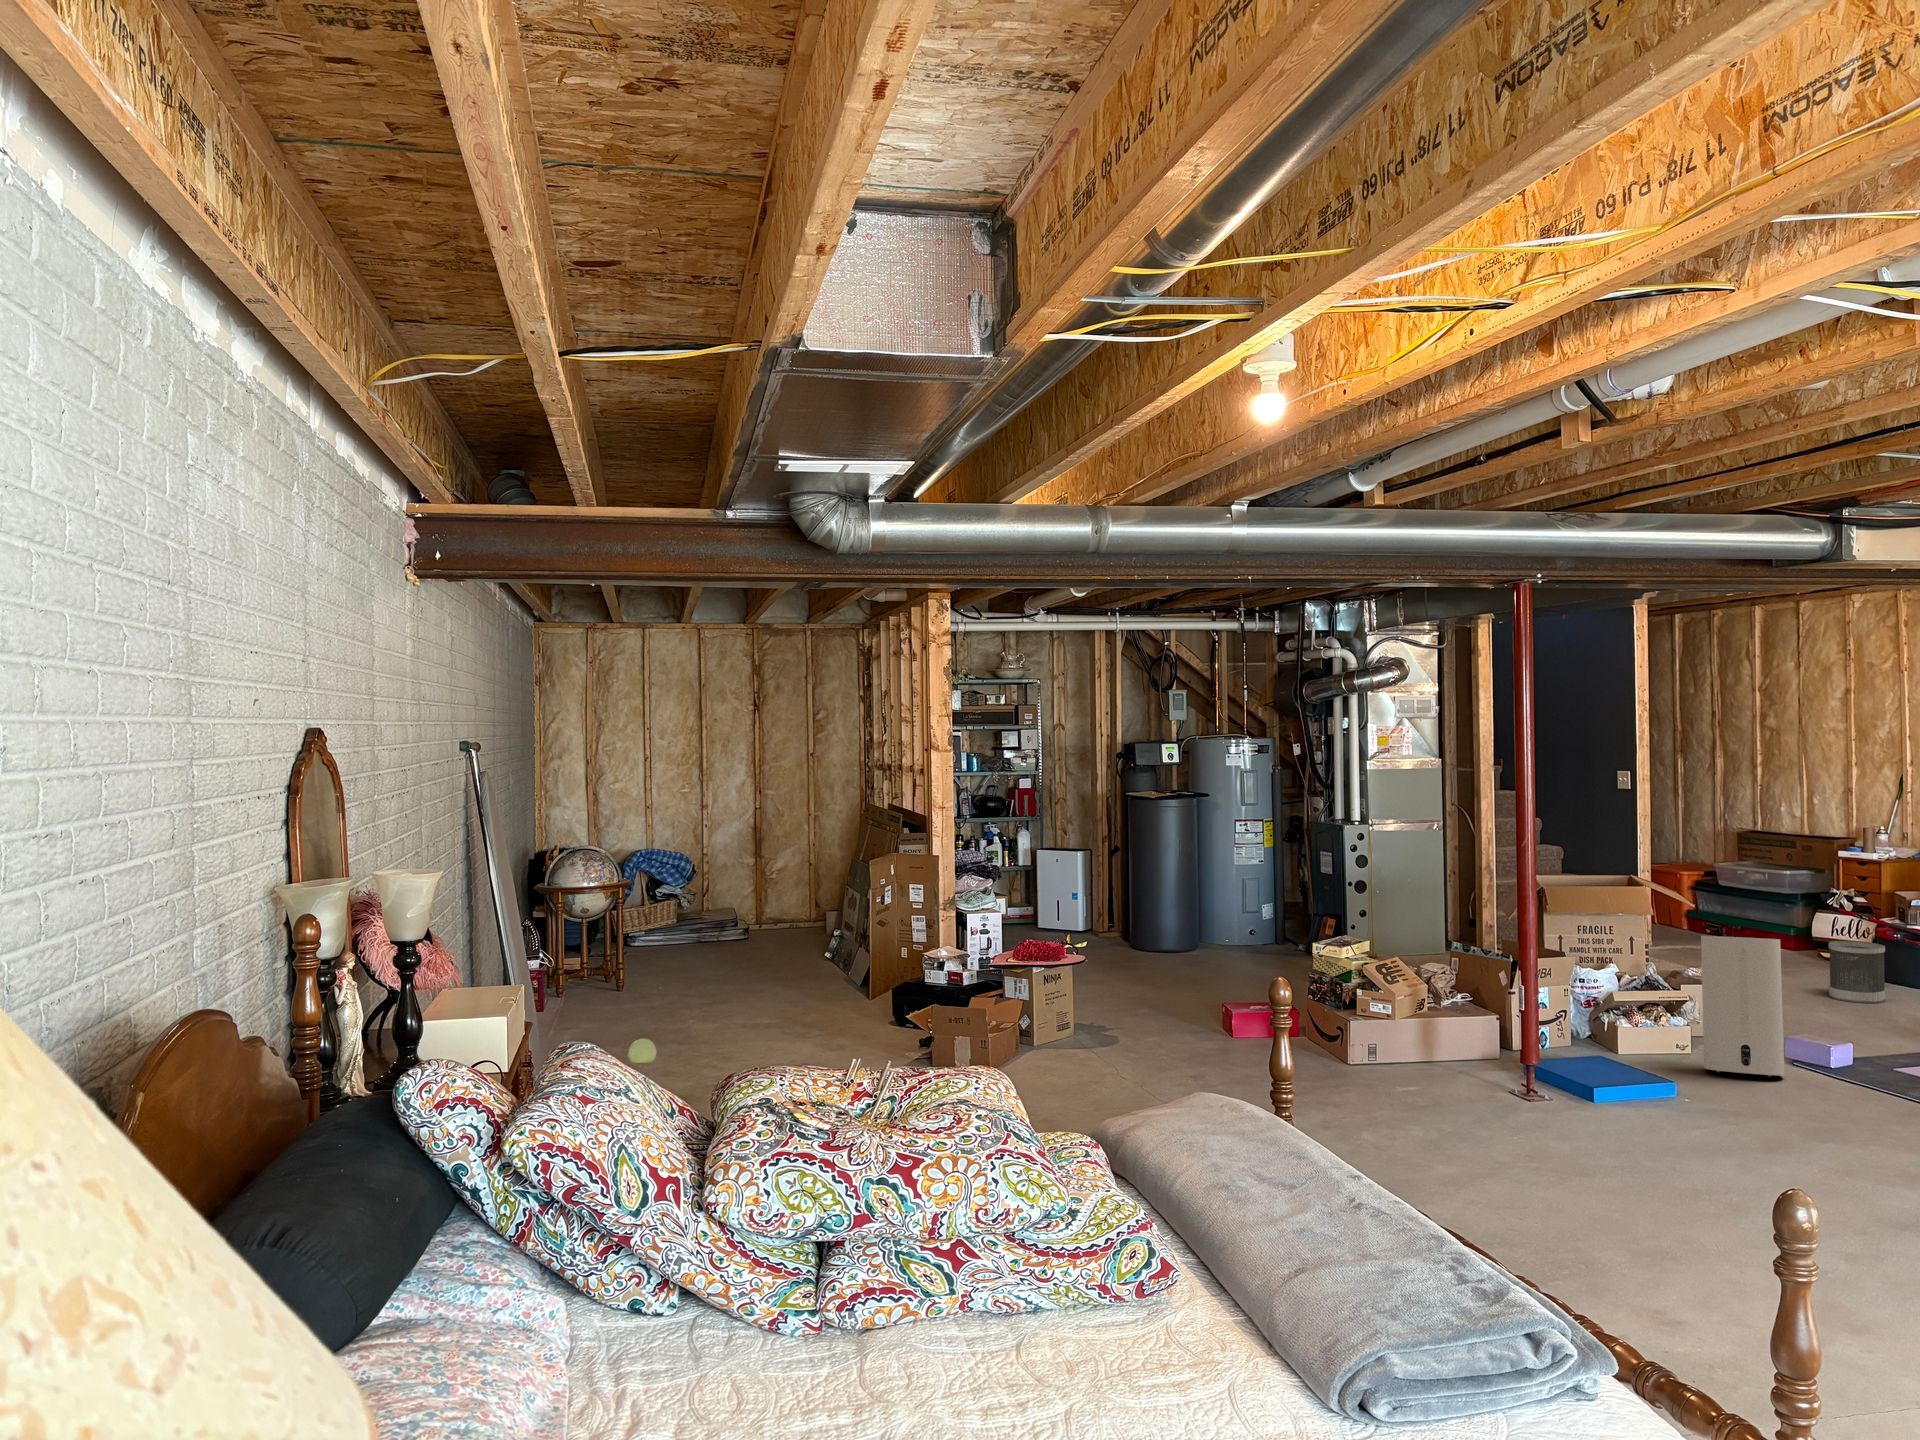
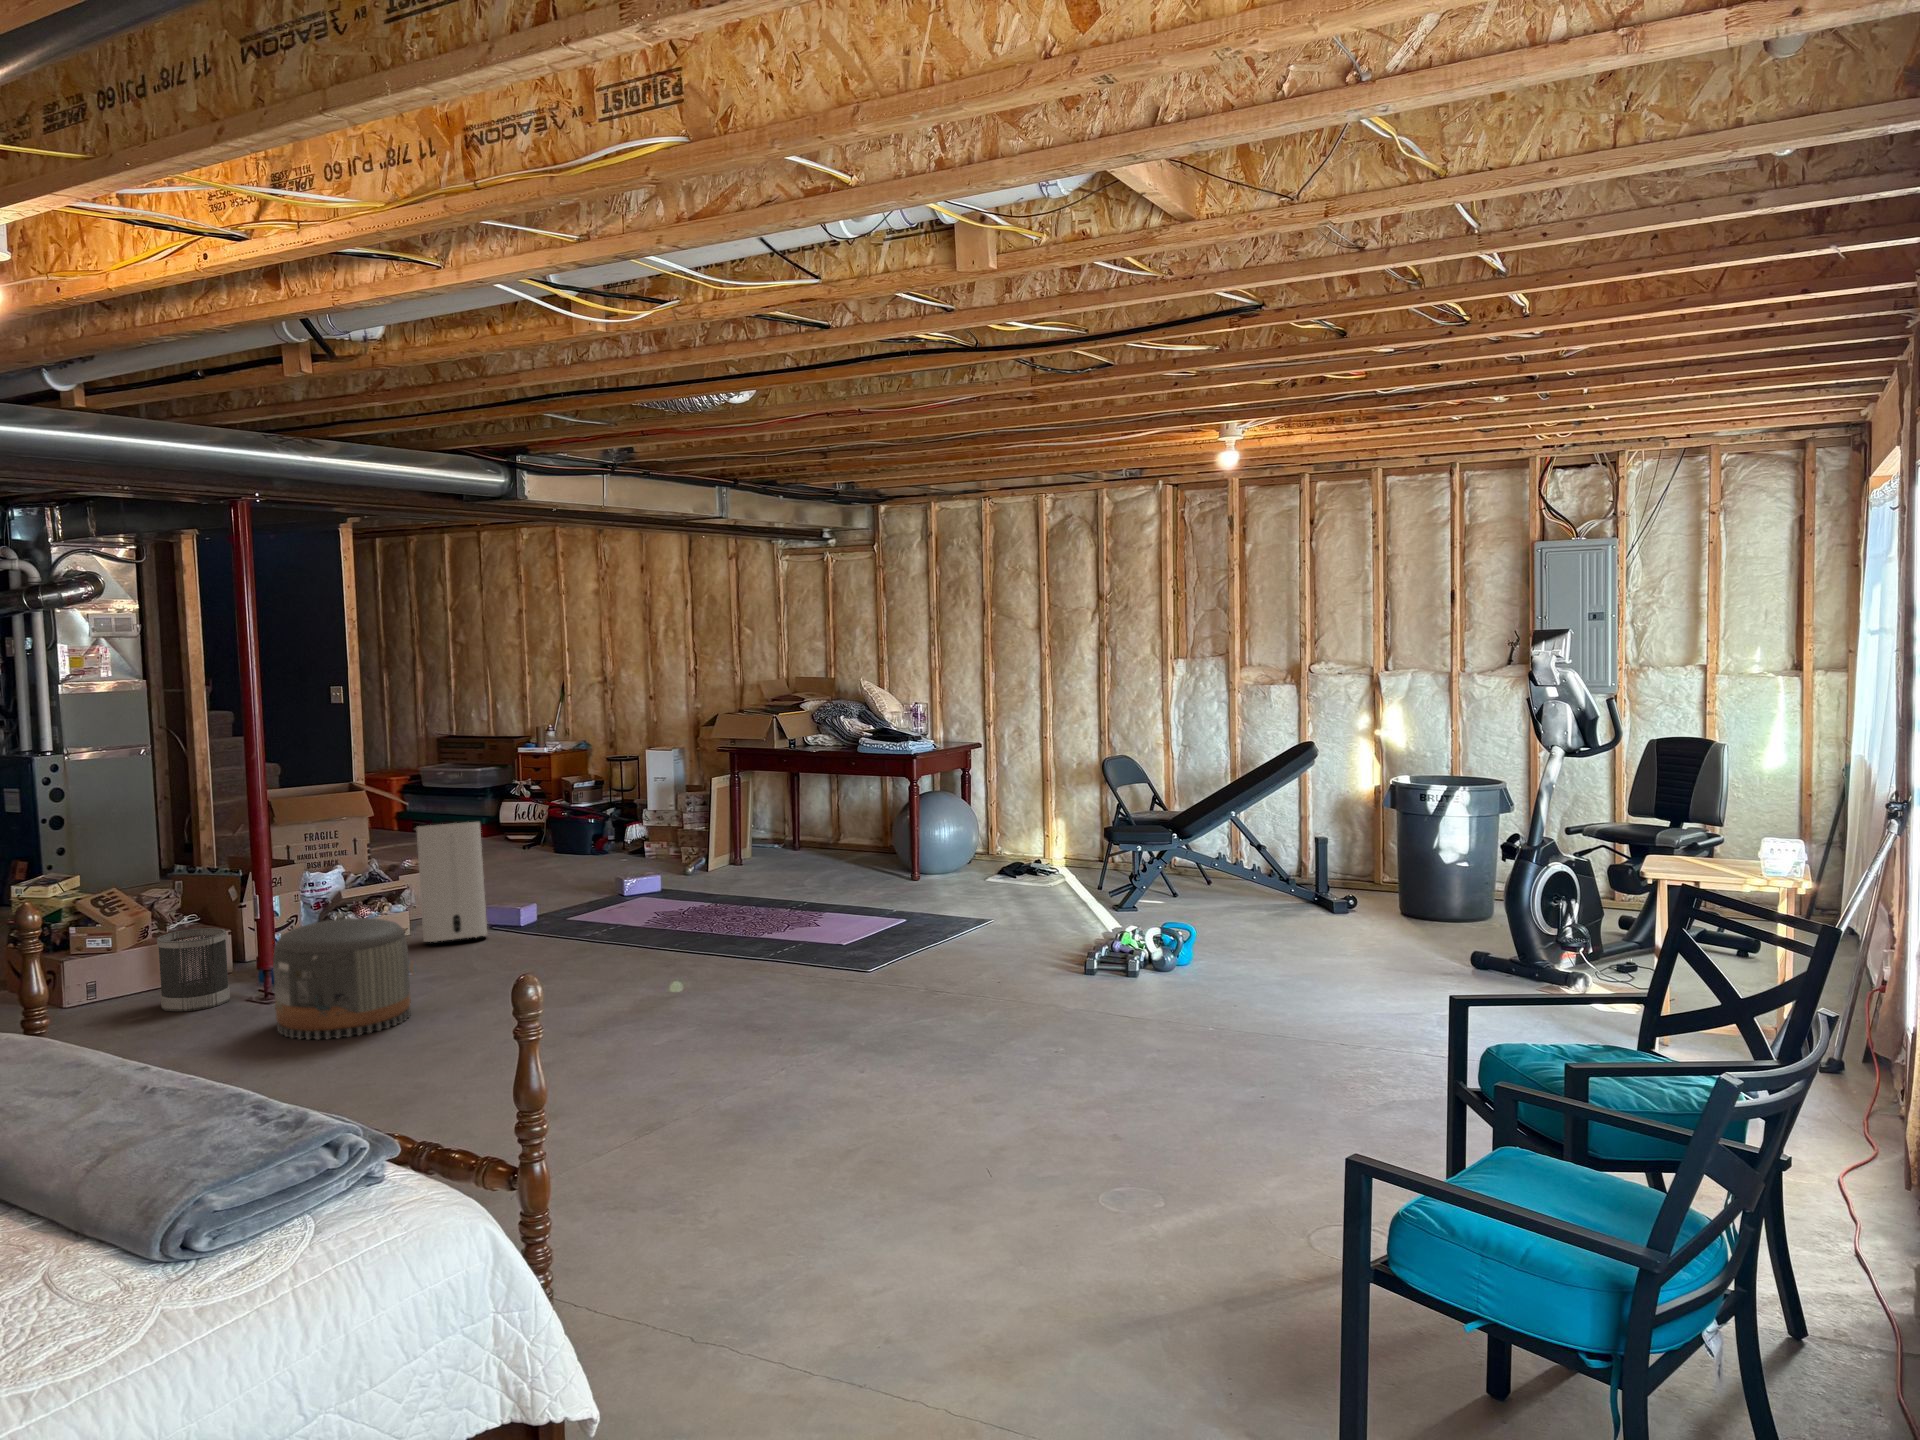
wastebasket: present [1829,941,1886,1003] -> present [157,928,230,1011]
pouf: none [1530,1030,1680,1167] -> present [273,918,411,1040]

